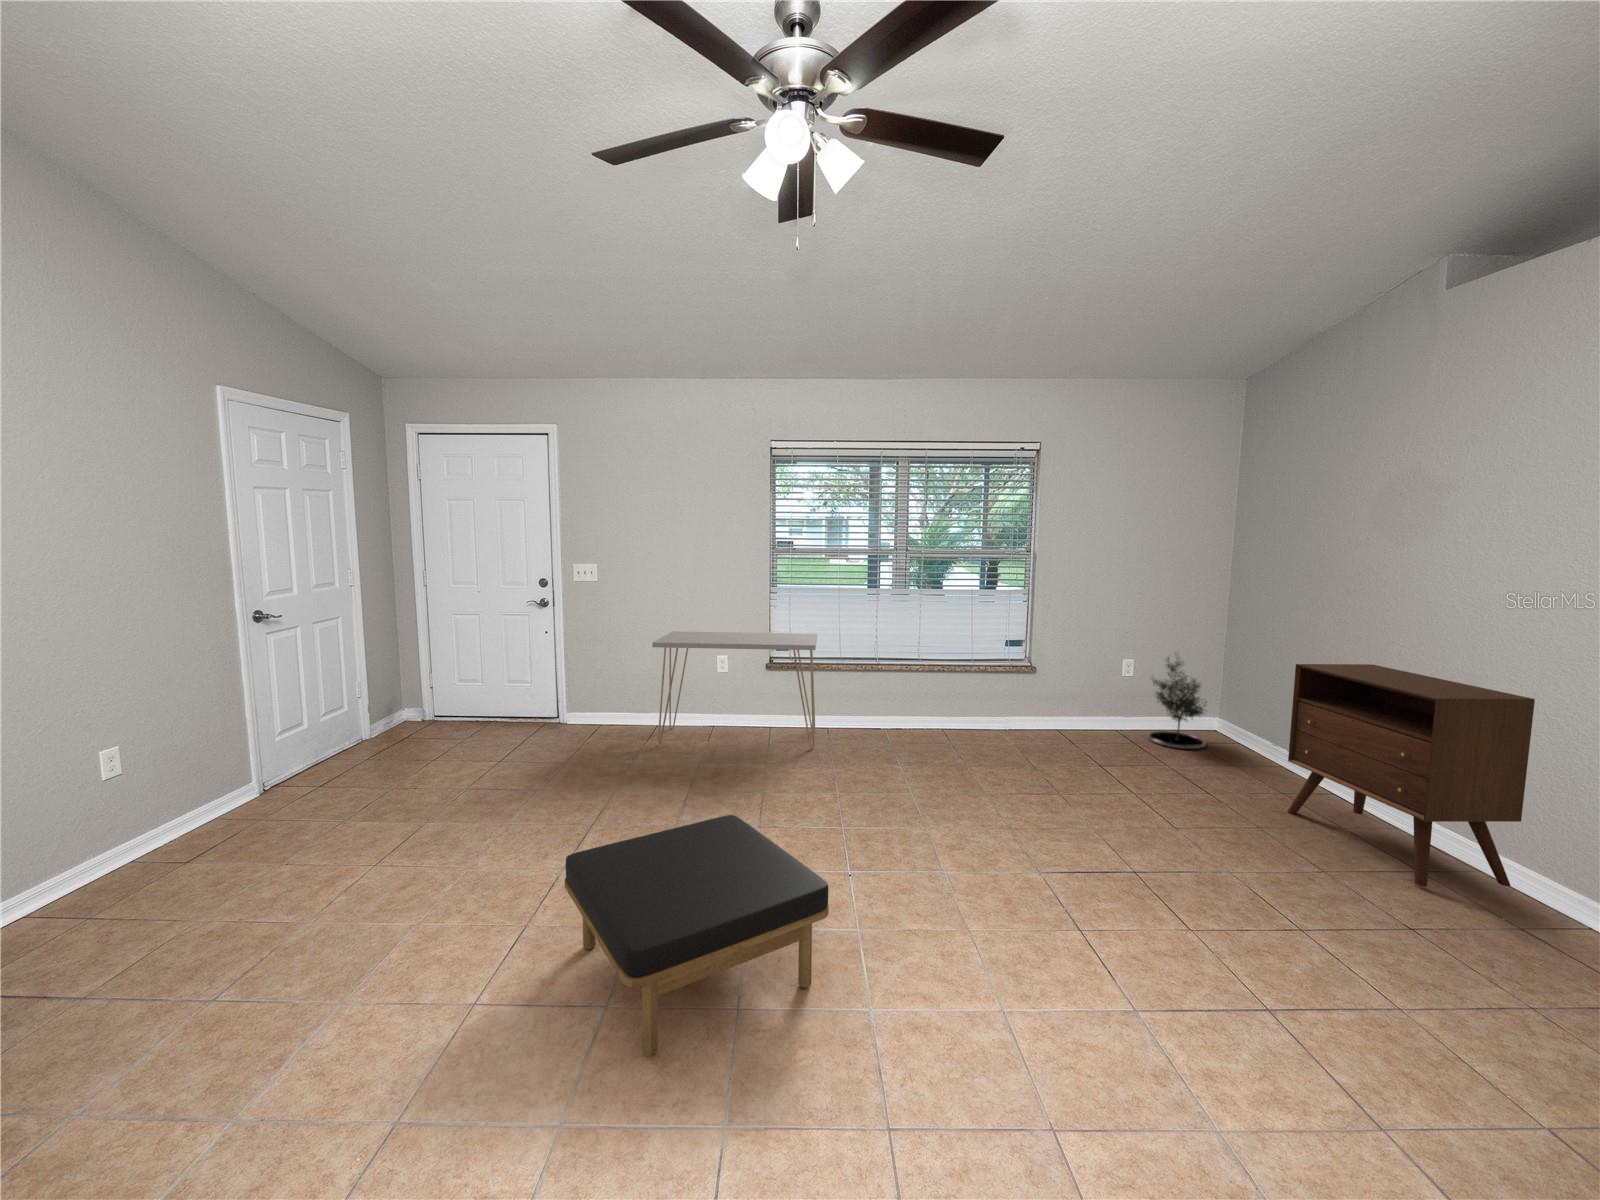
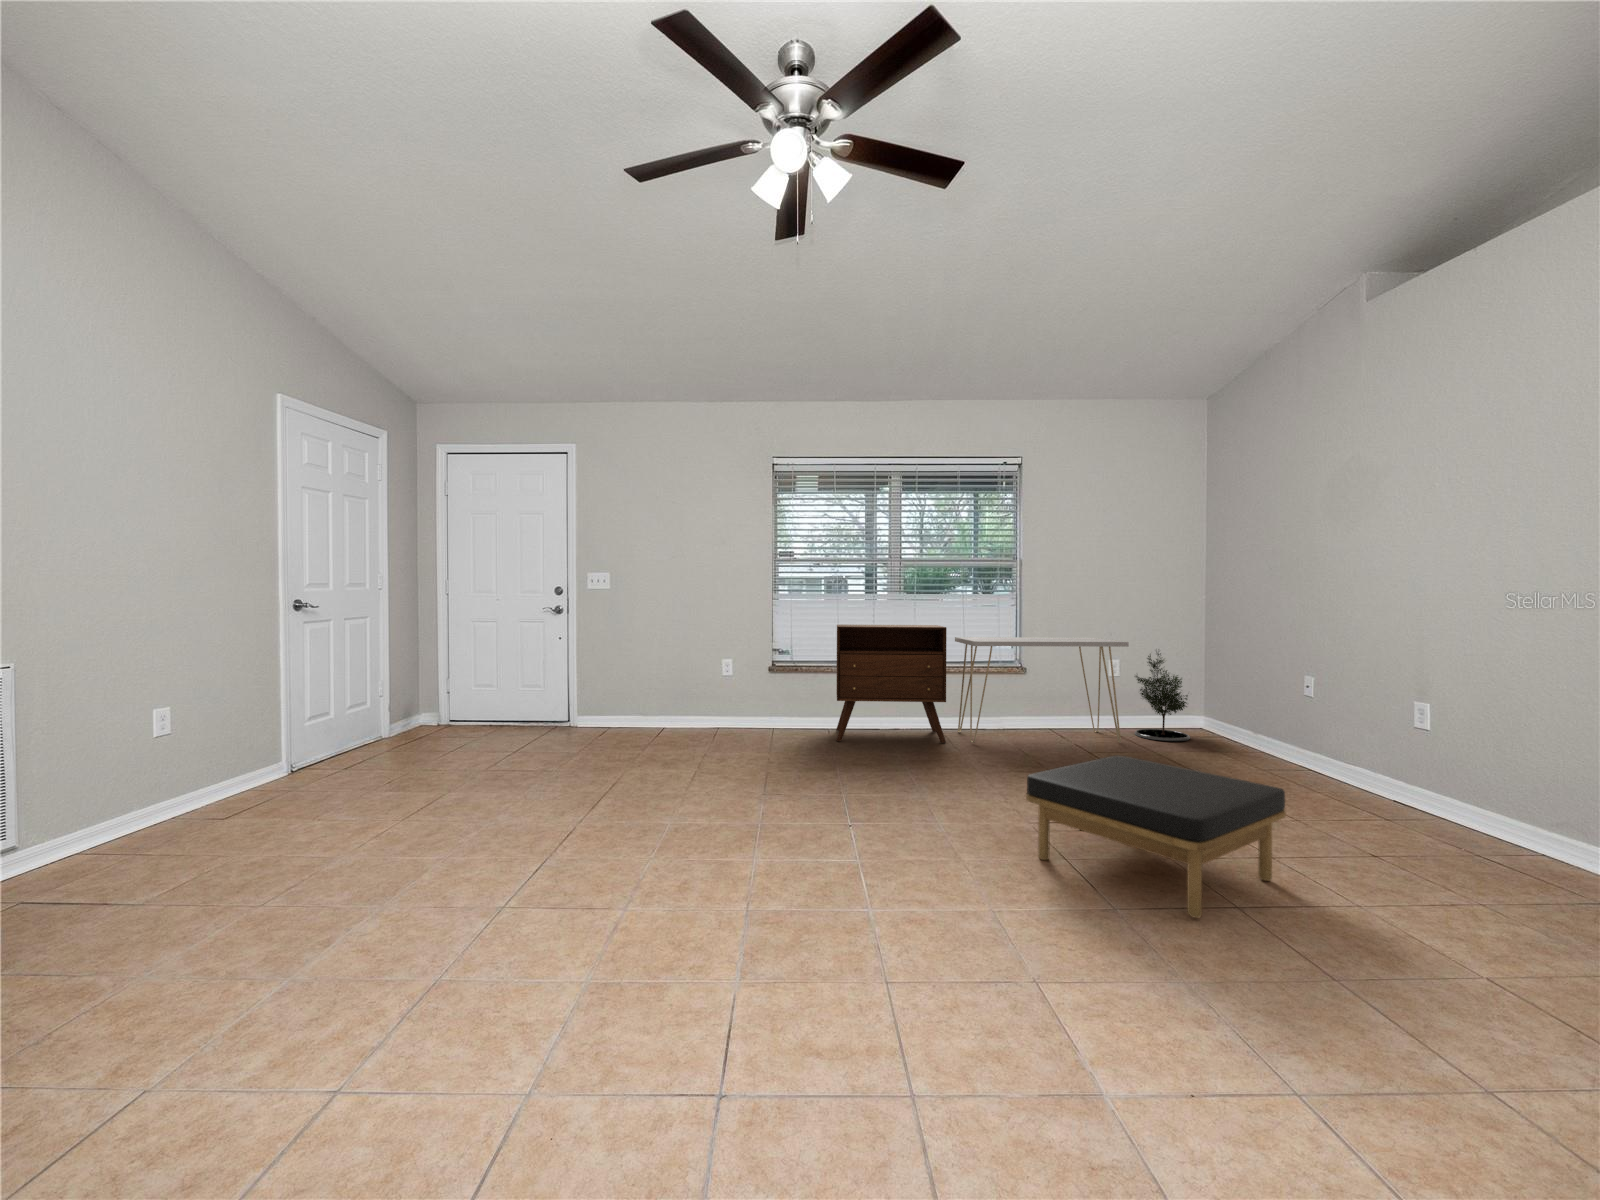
console table: present [652,631,817,748] -> present [955,637,1129,743]
cabinet: present [1287,664,1535,887] -> present [836,625,947,743]
ottoman: present [565,815,829,1057] -> present [1026,756,1286,918]

